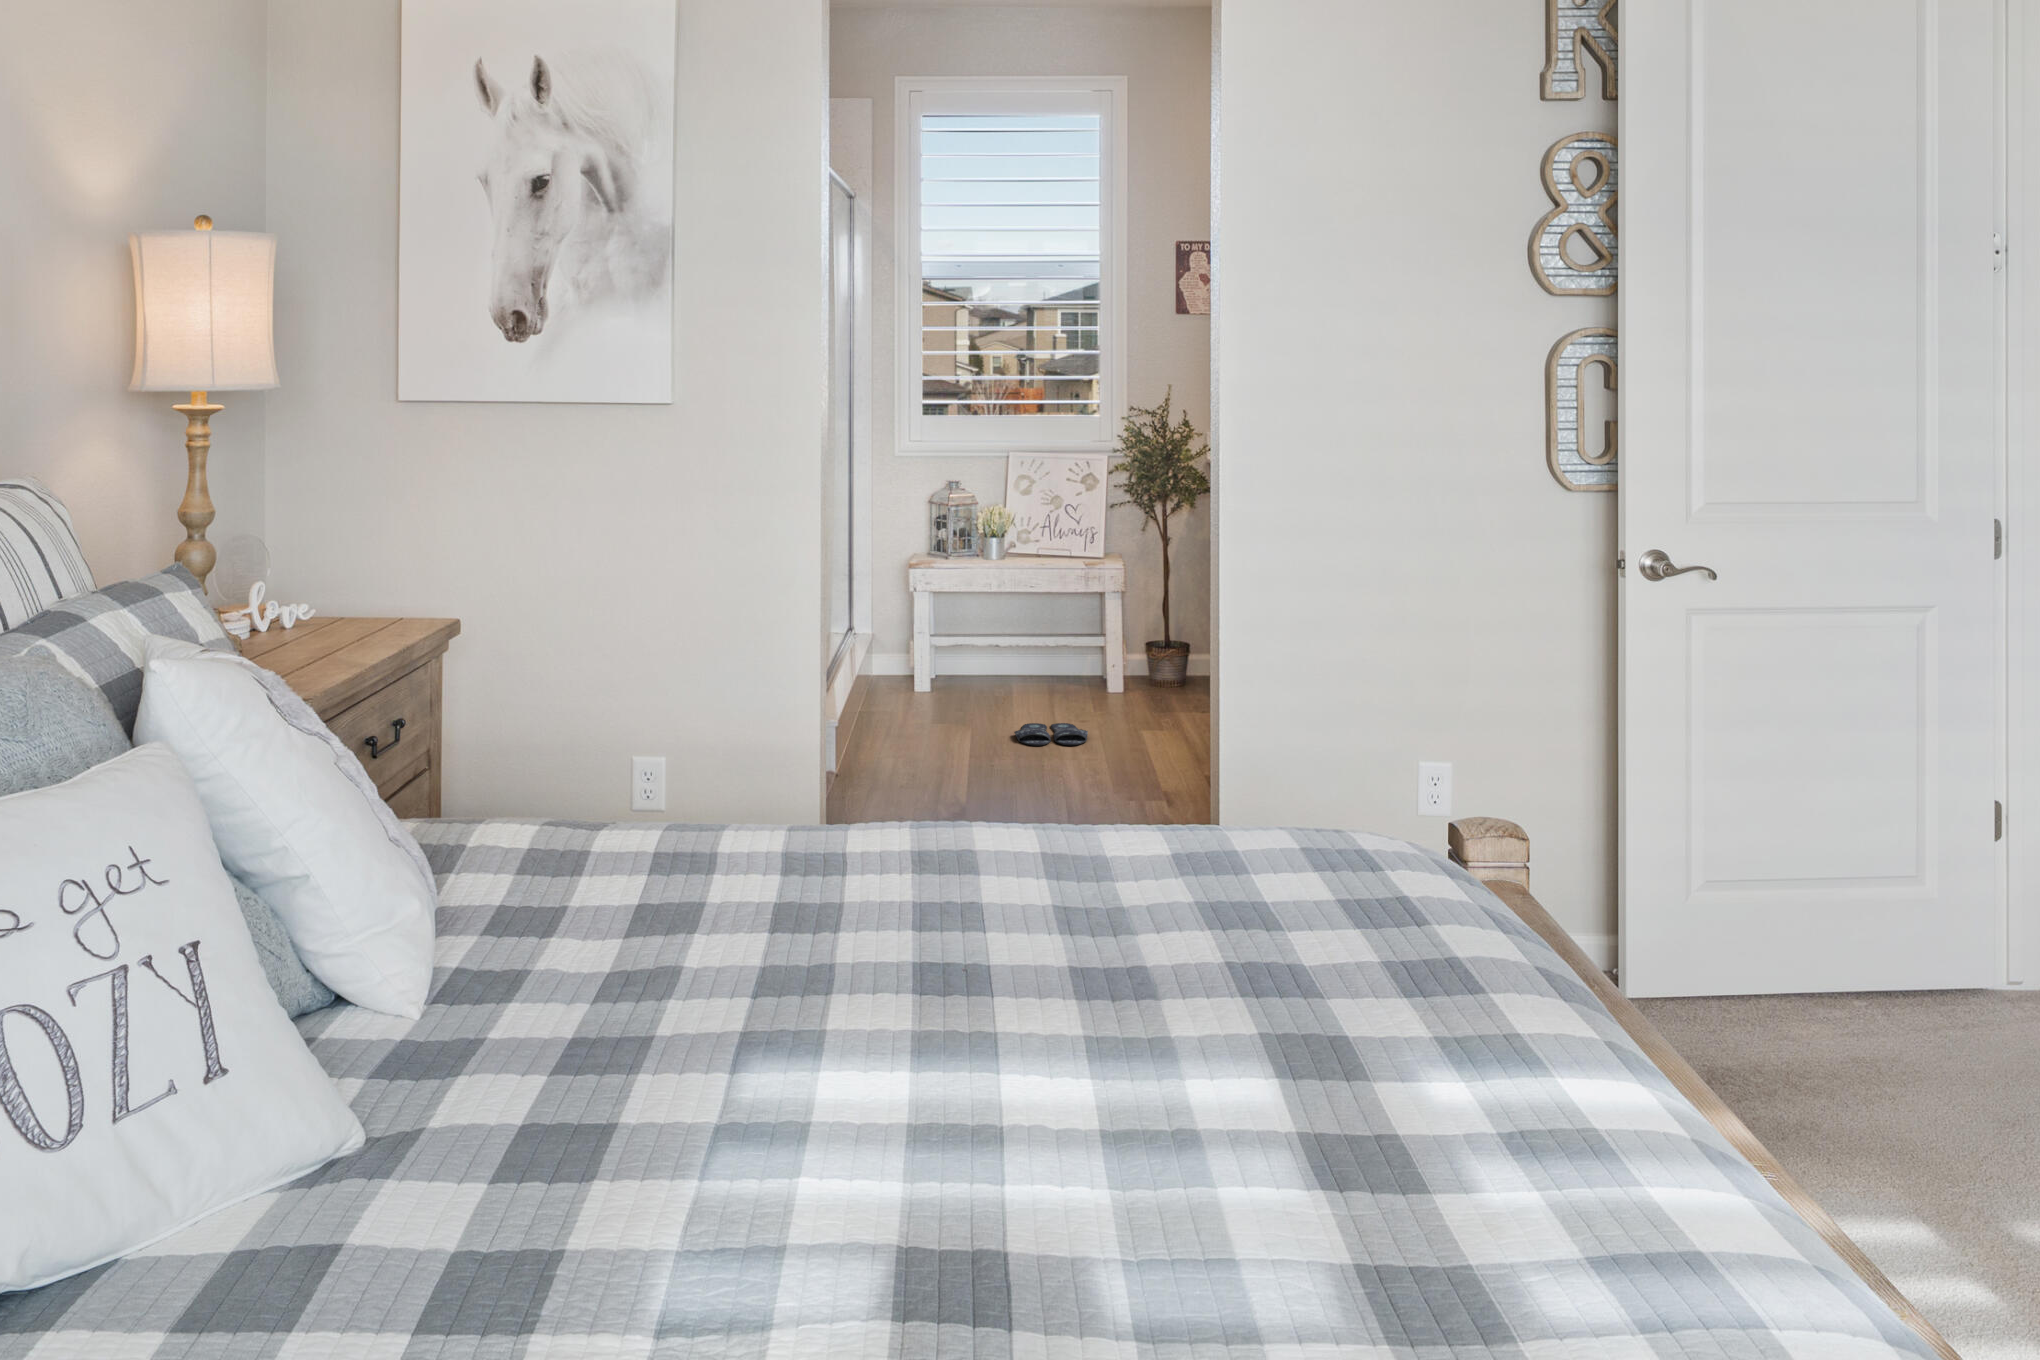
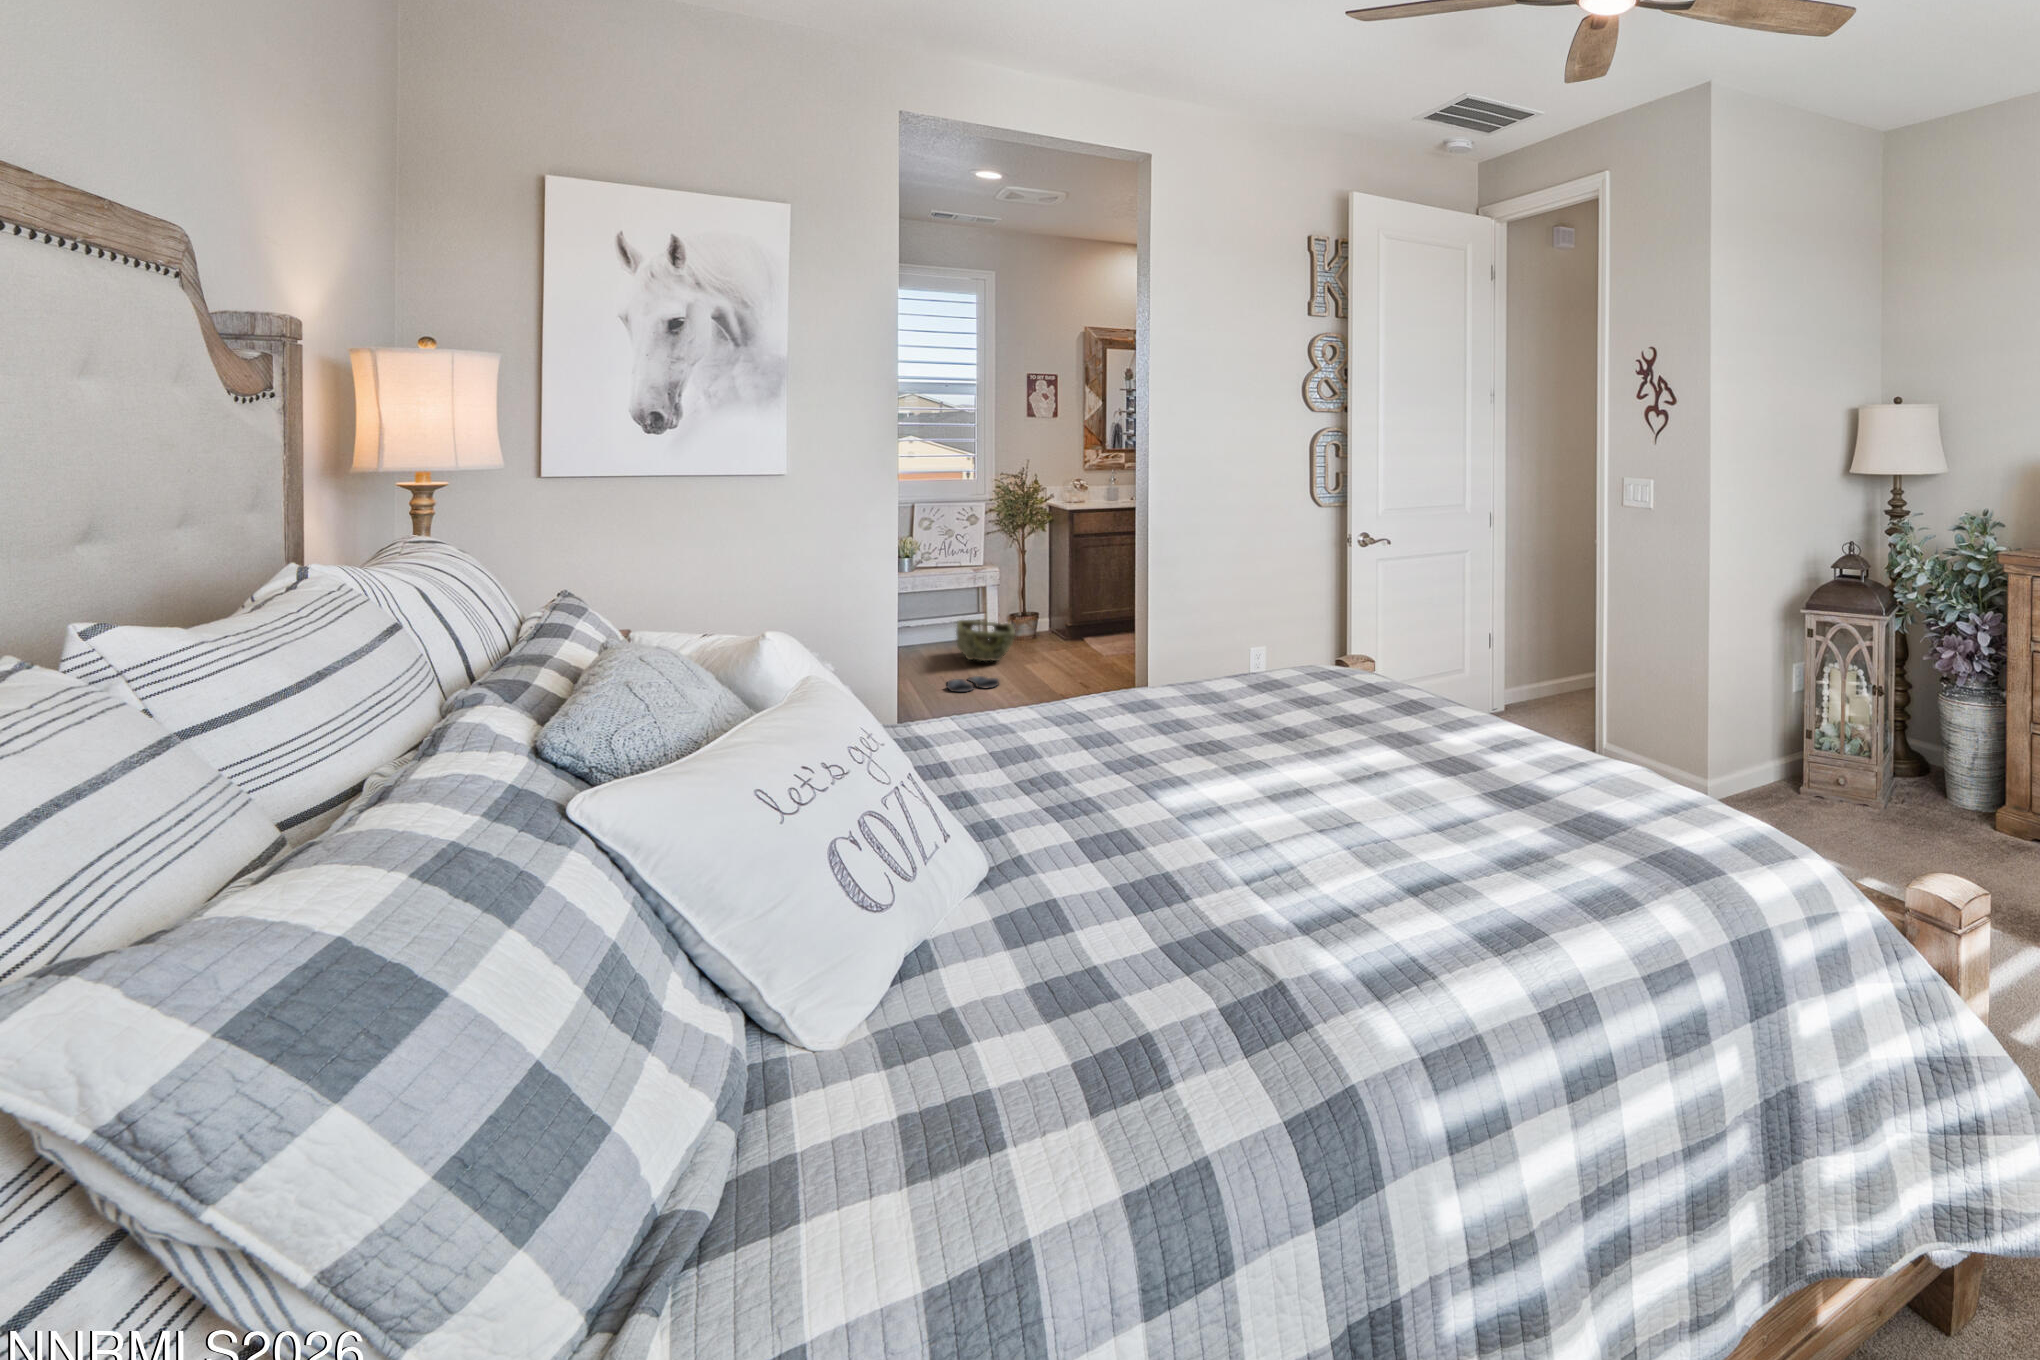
woven basket: none [1053,634,1138,704] -> present [956,620,1015,661]

